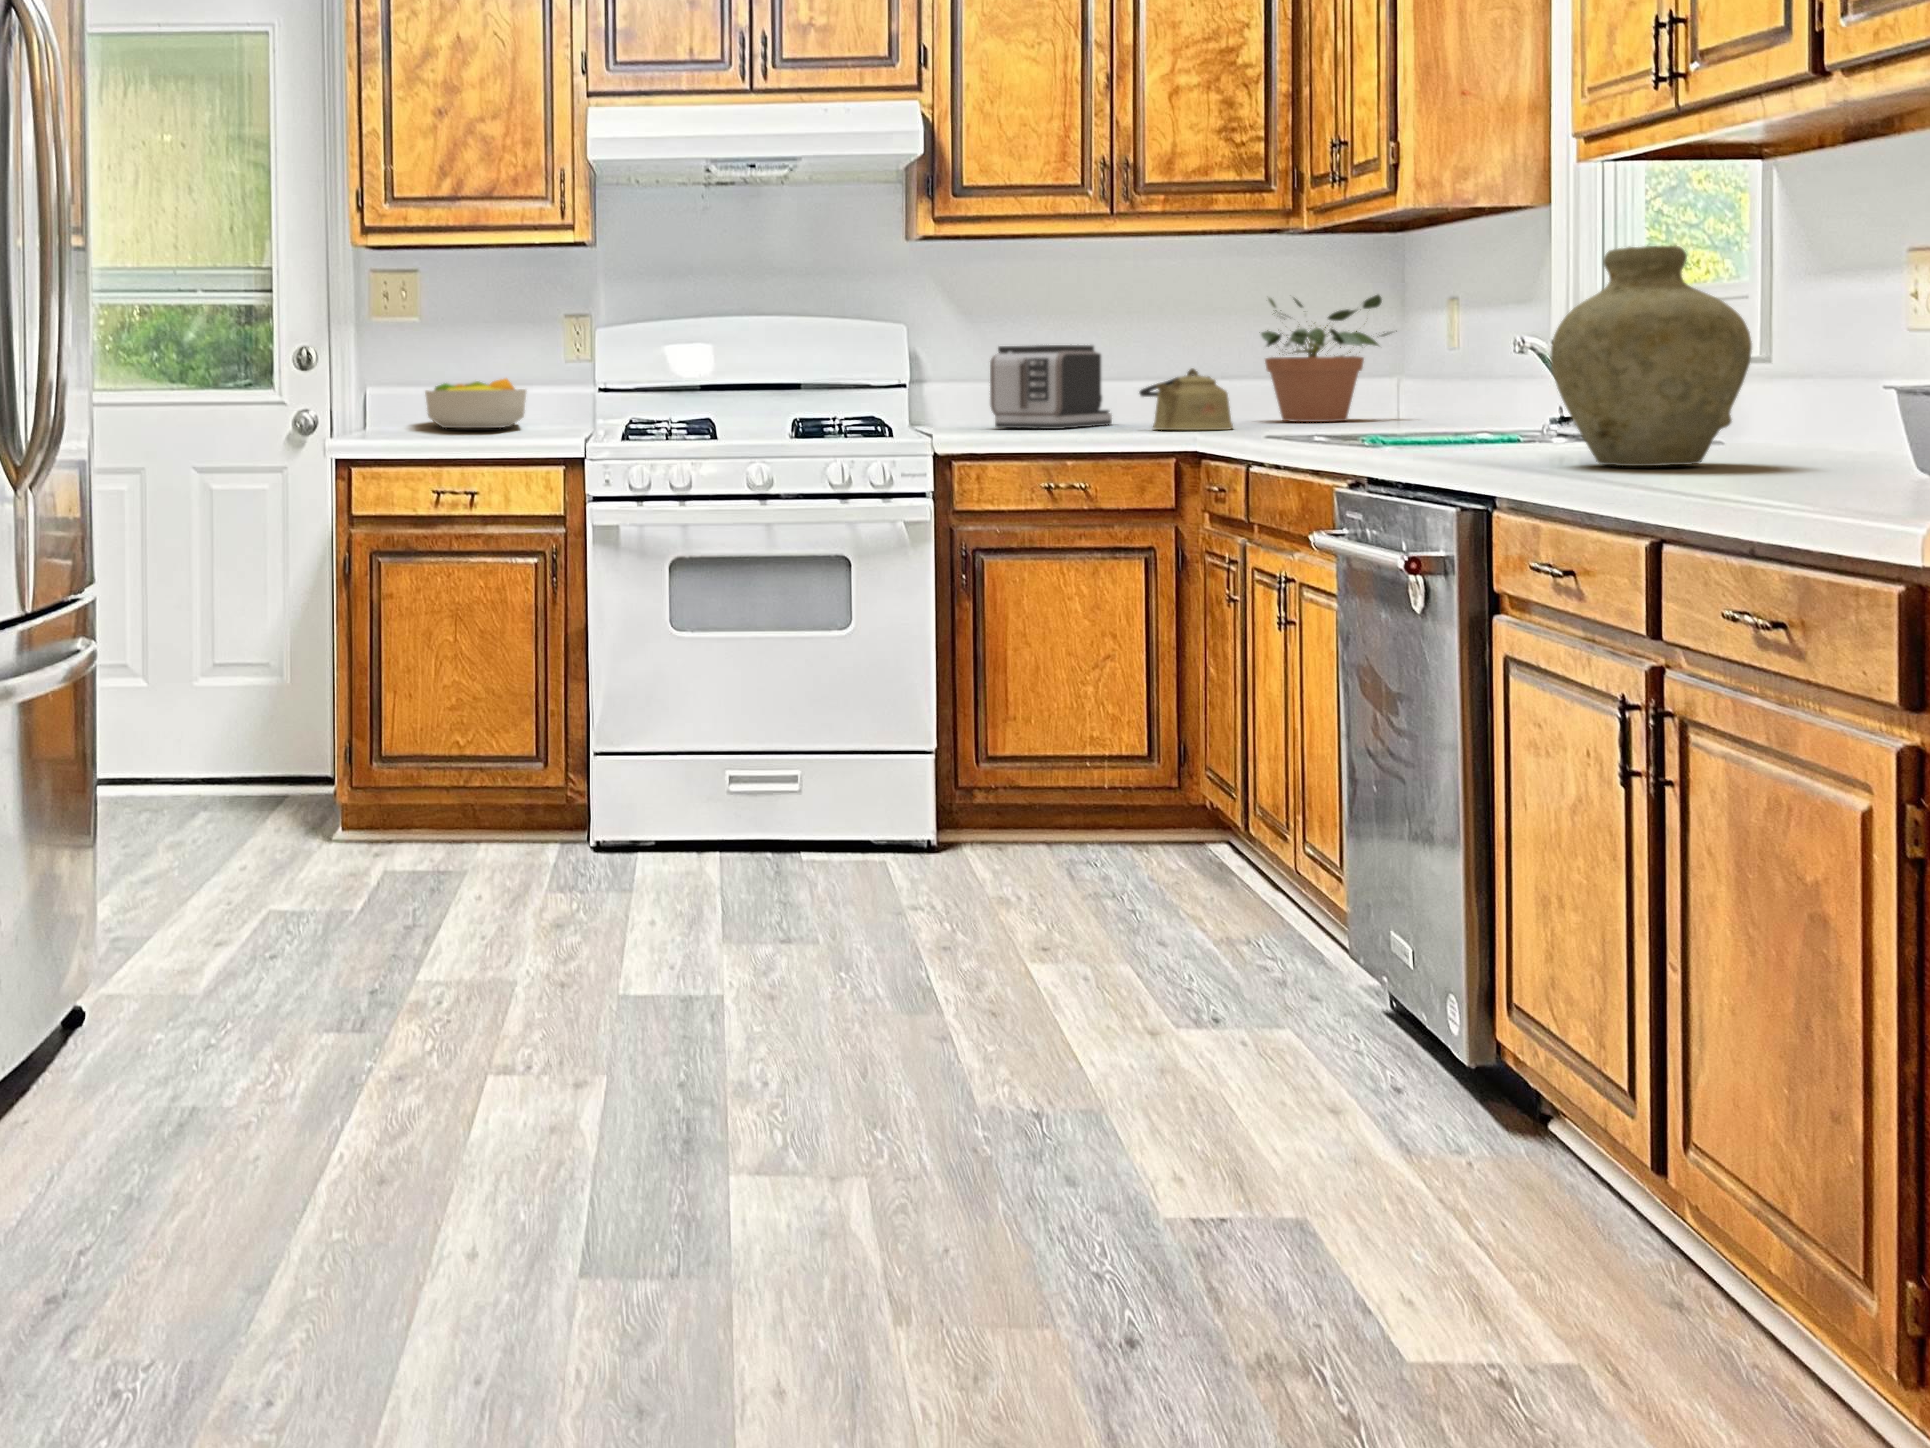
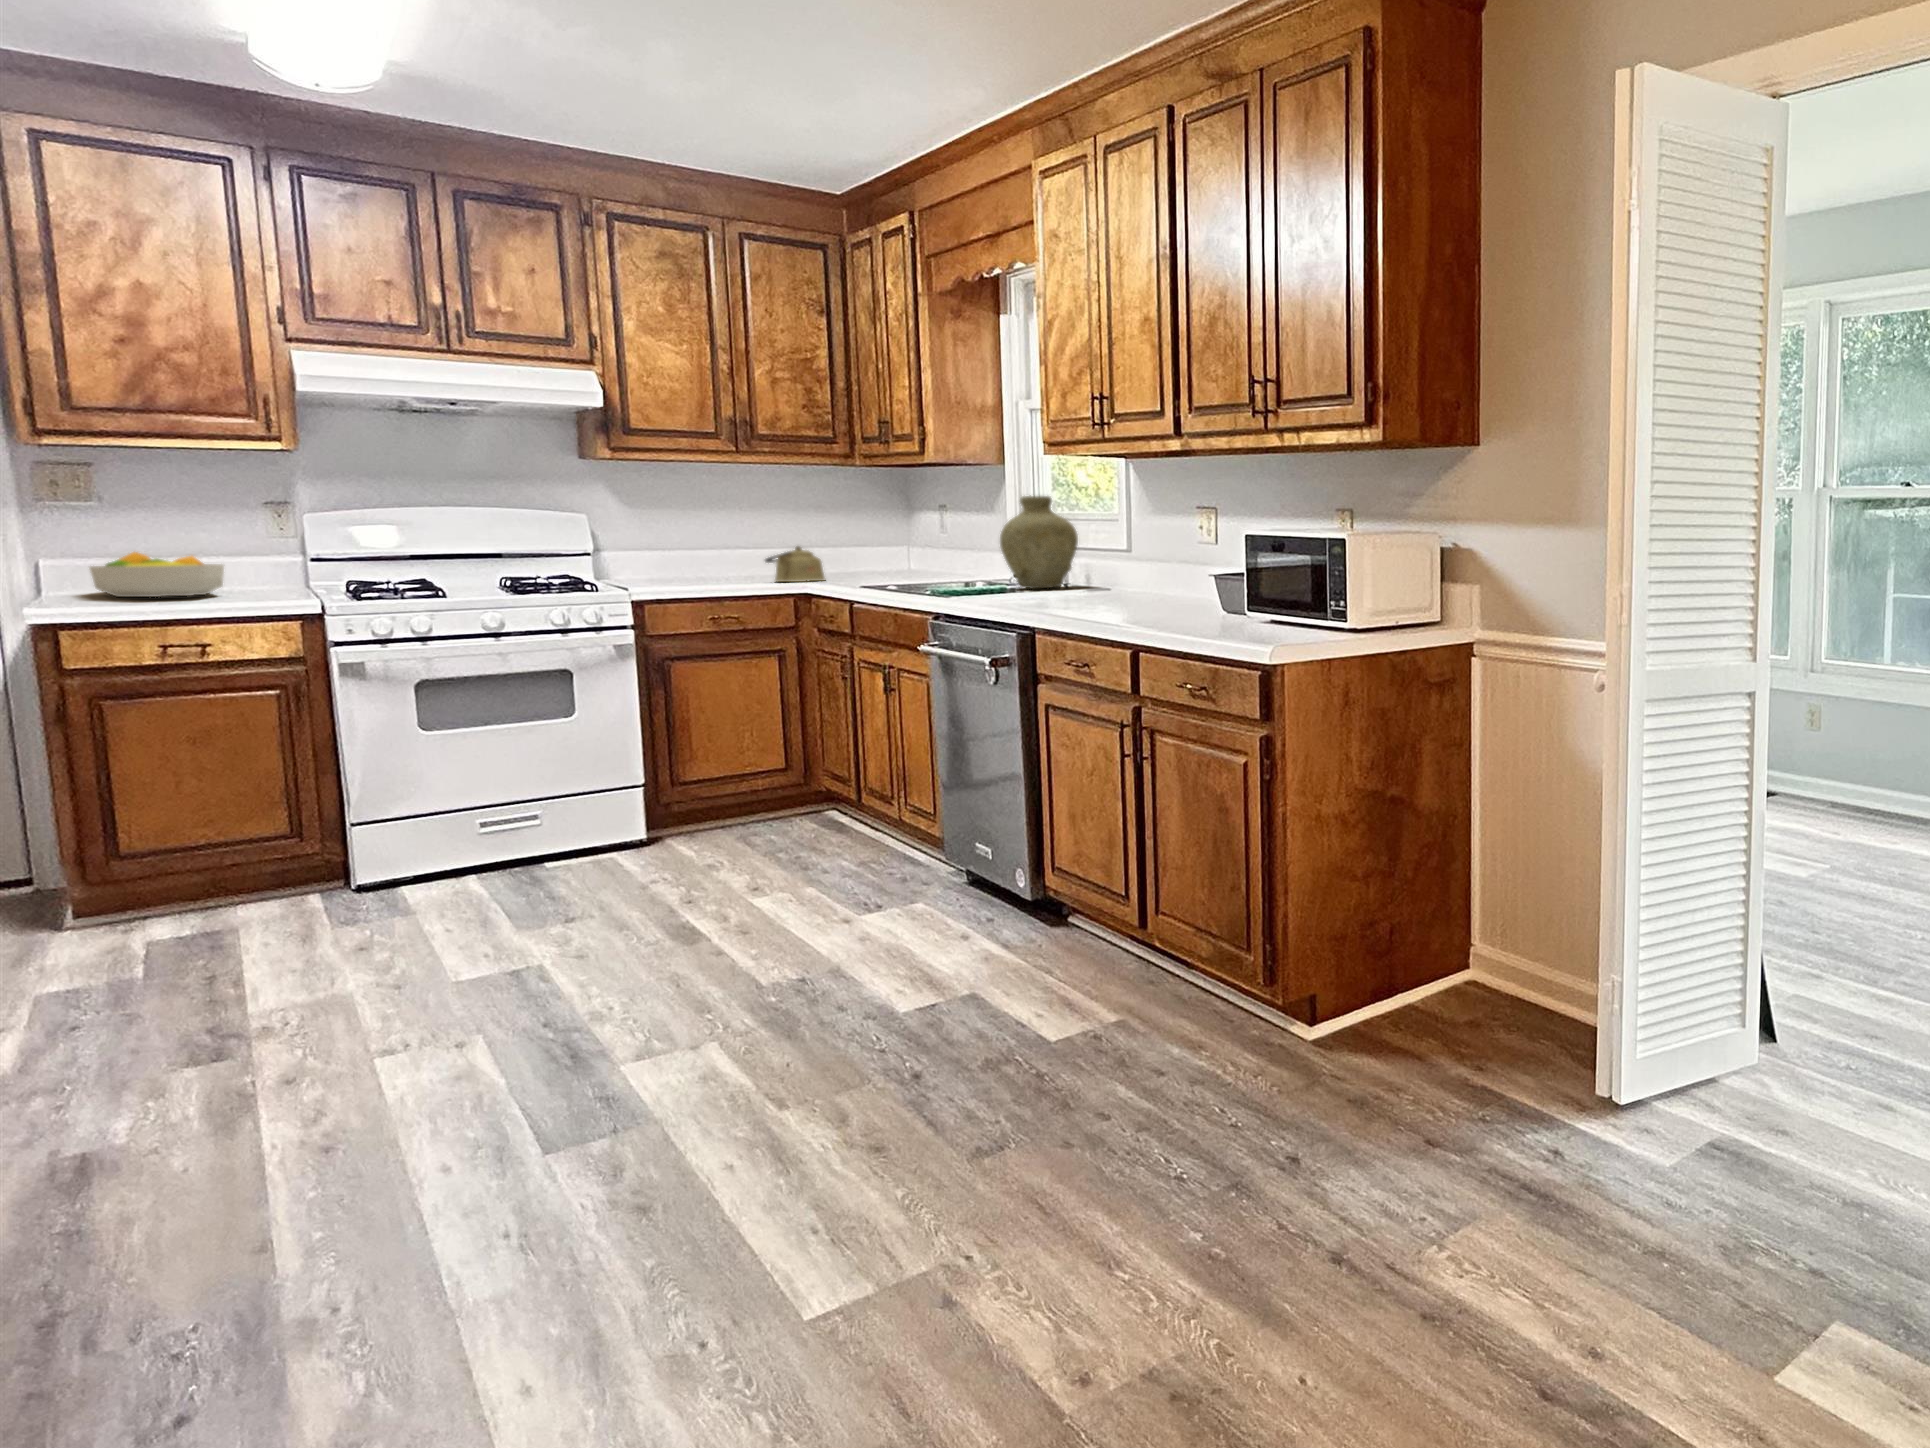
potted plant: present [1261,295,1397,422] -> none [828,503,918,576]
toaster: present [990,345,1112,429] -> none [652,531,740,584]

